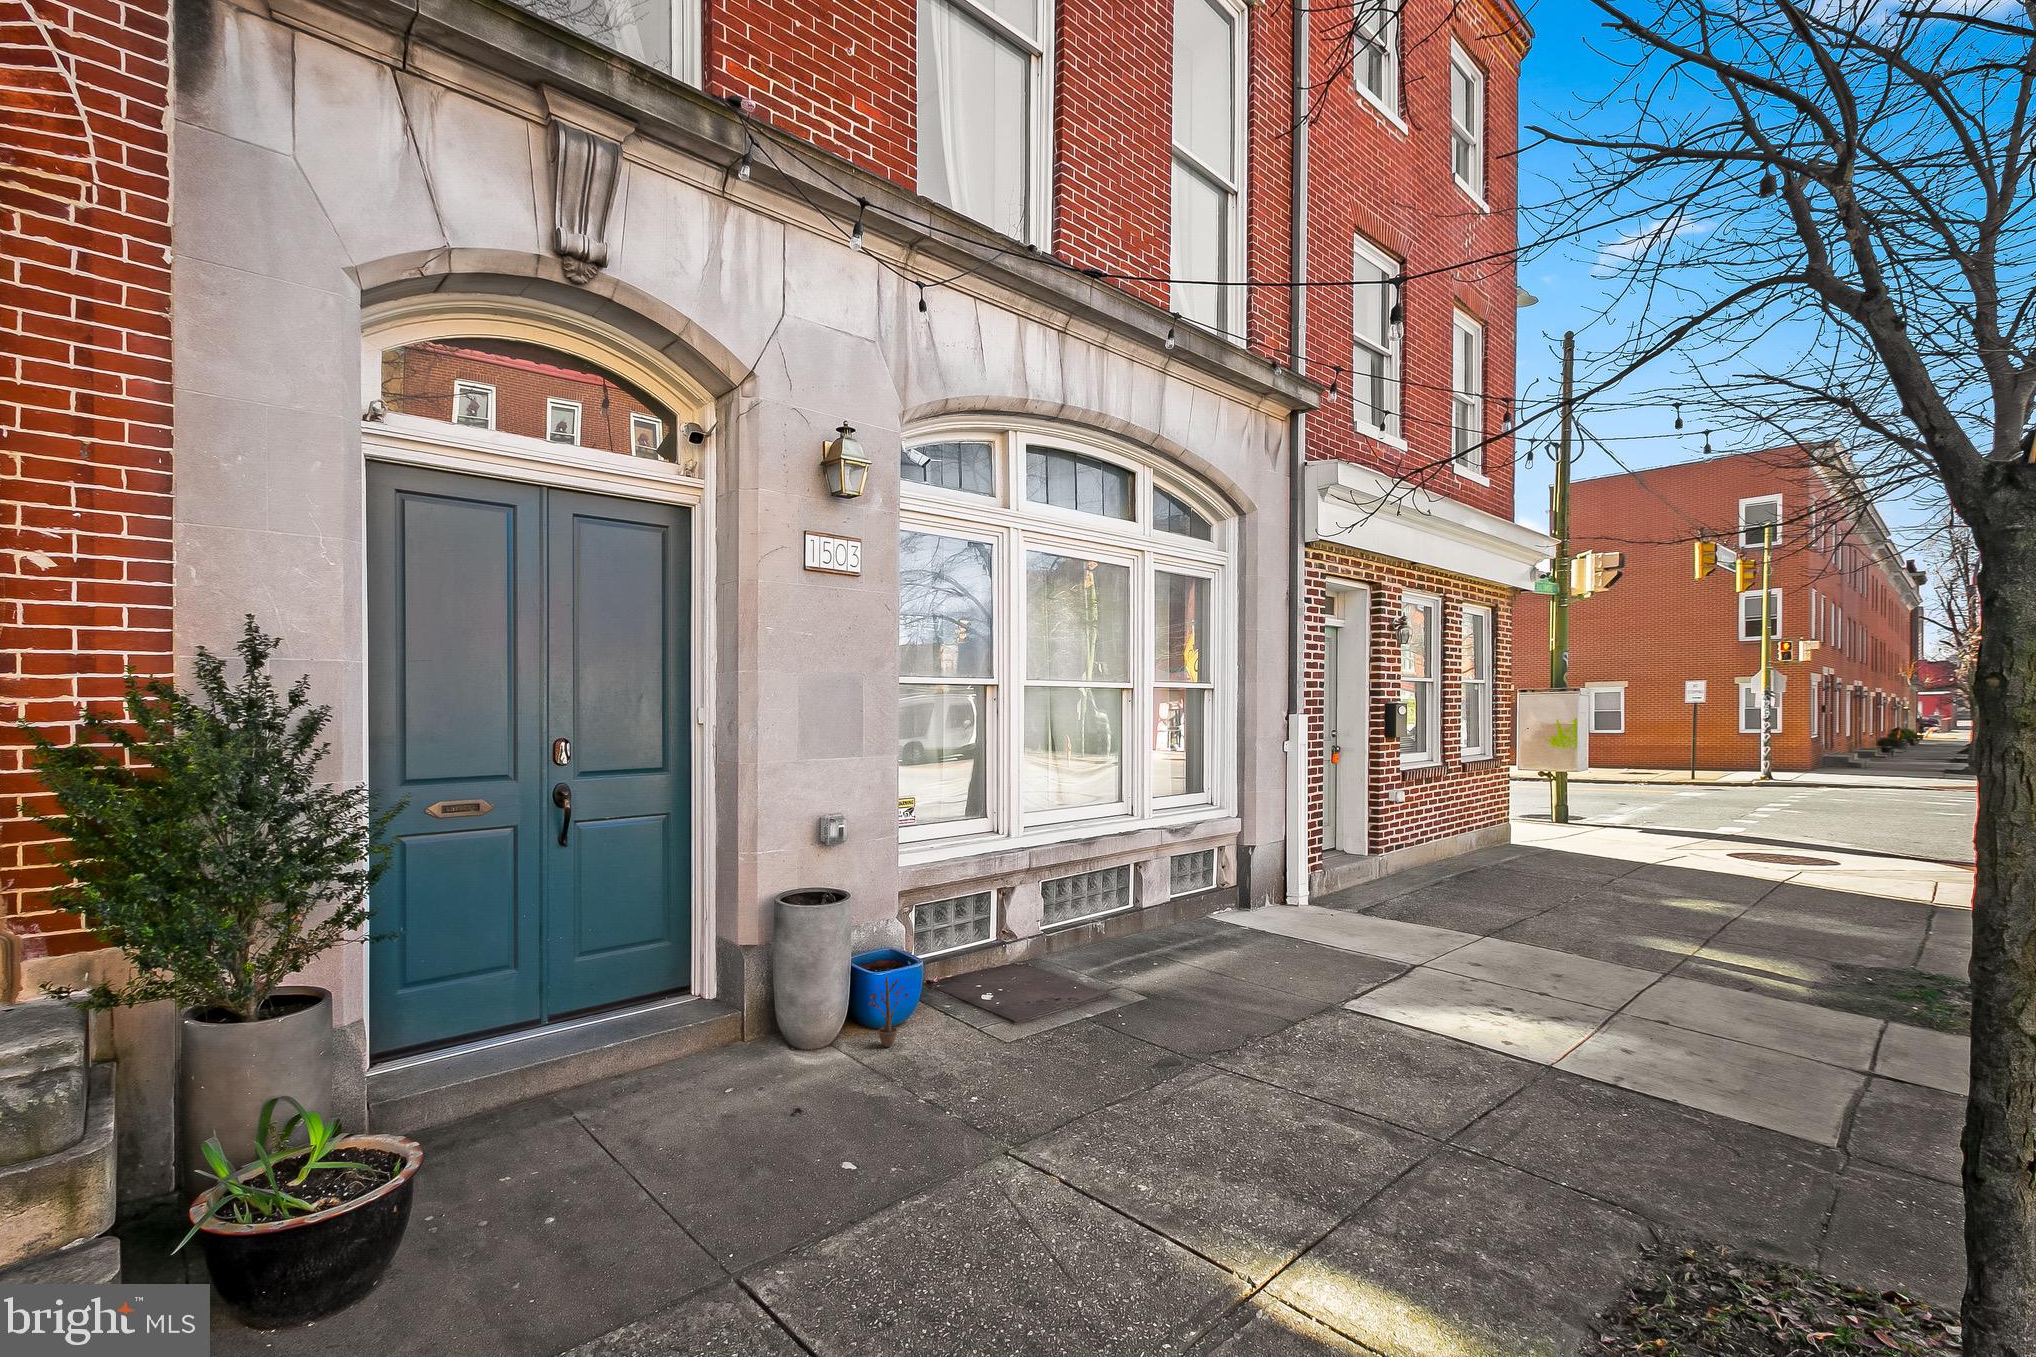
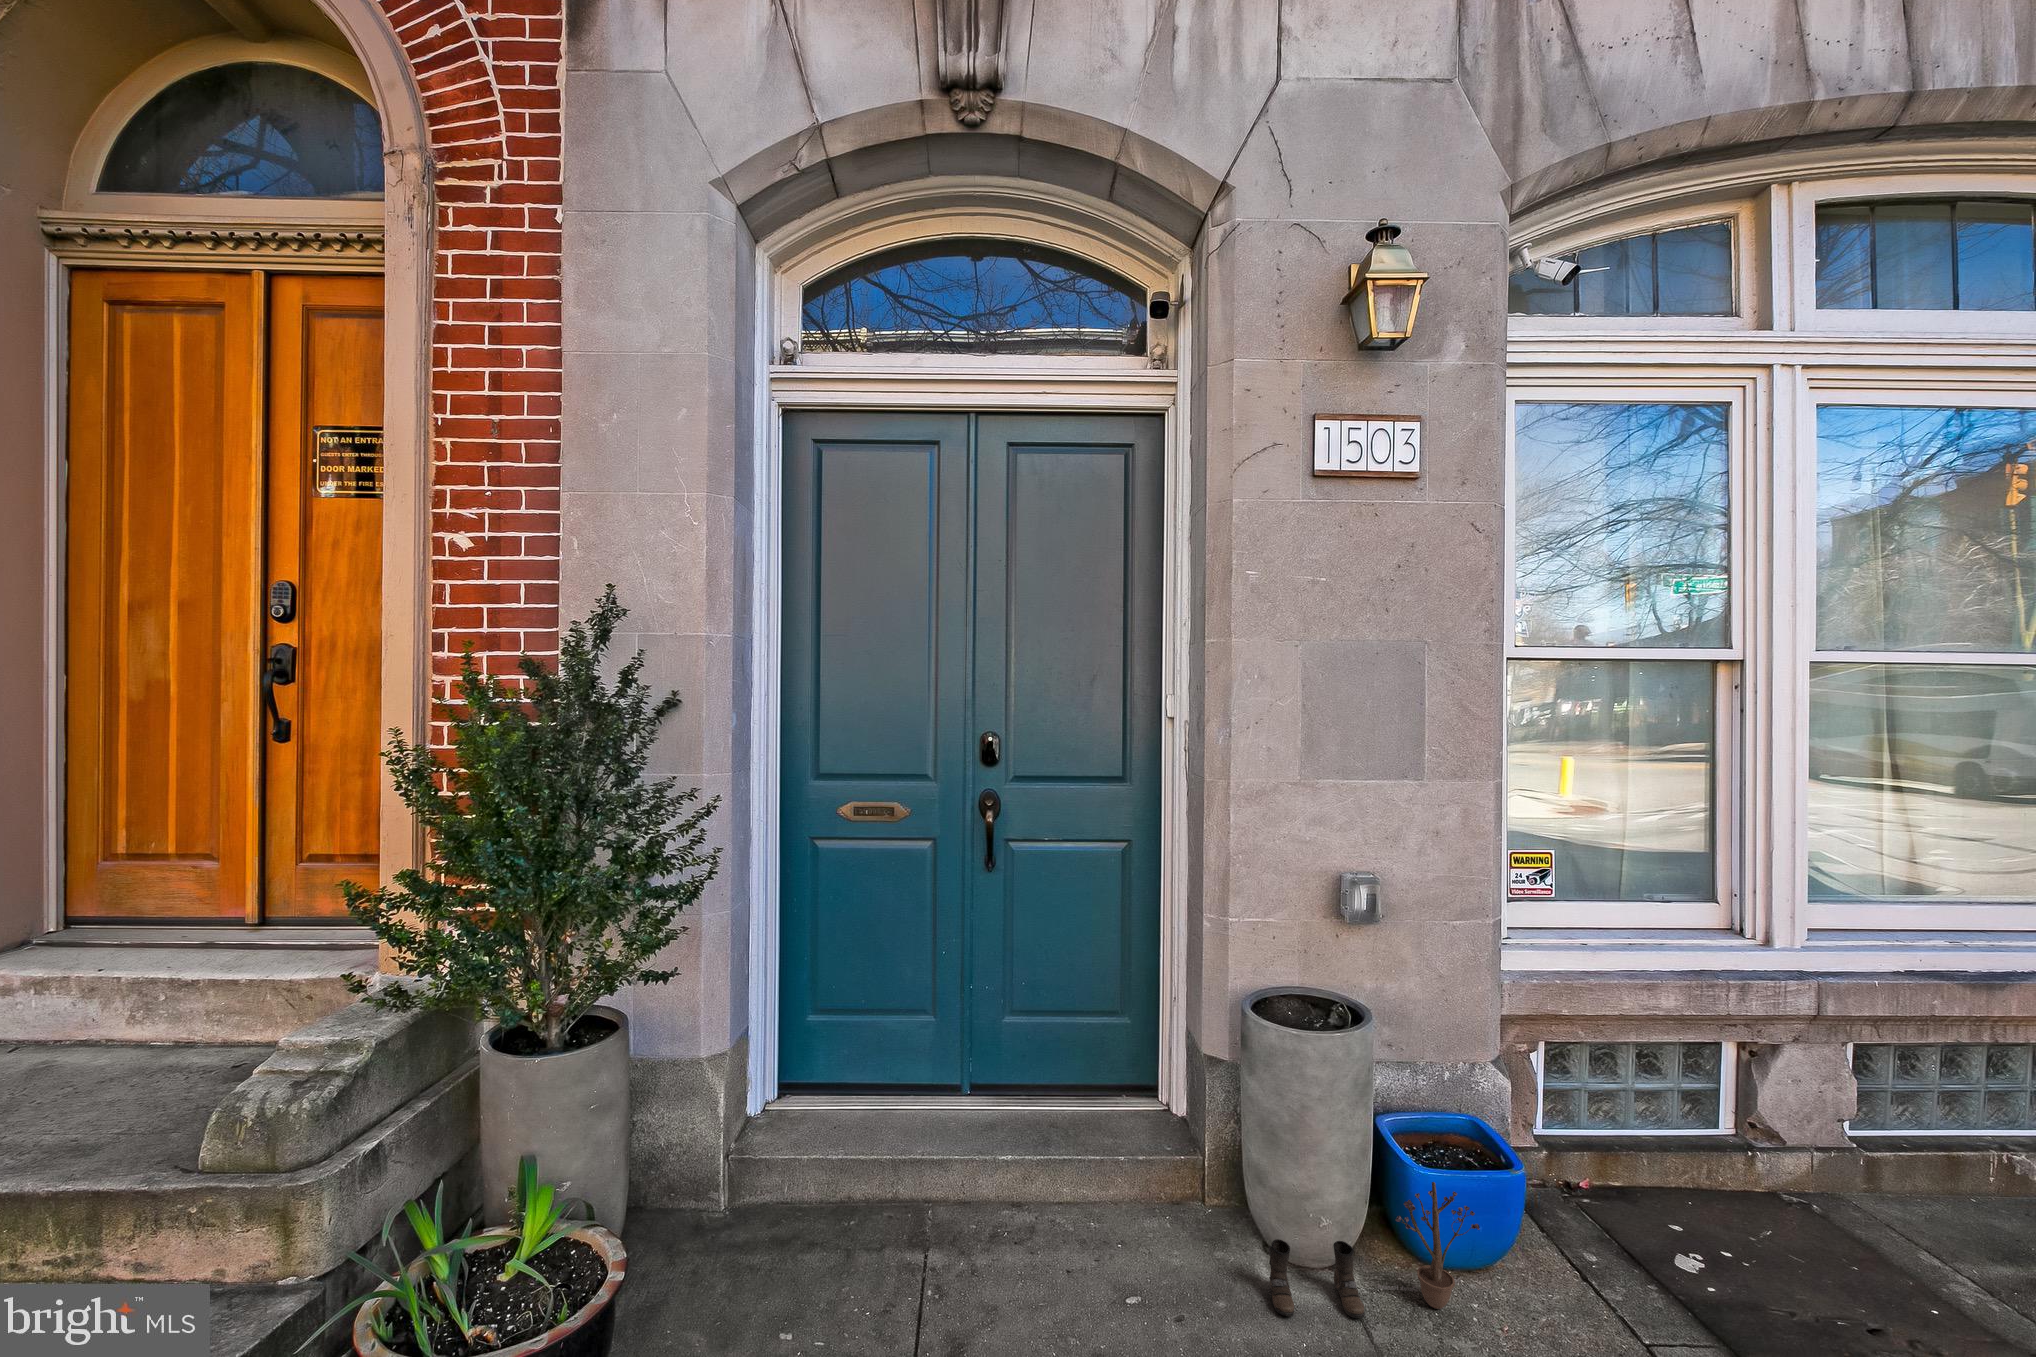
boots: none [804,1026,858,1072] -> present [1269,1239,1365,1318]

